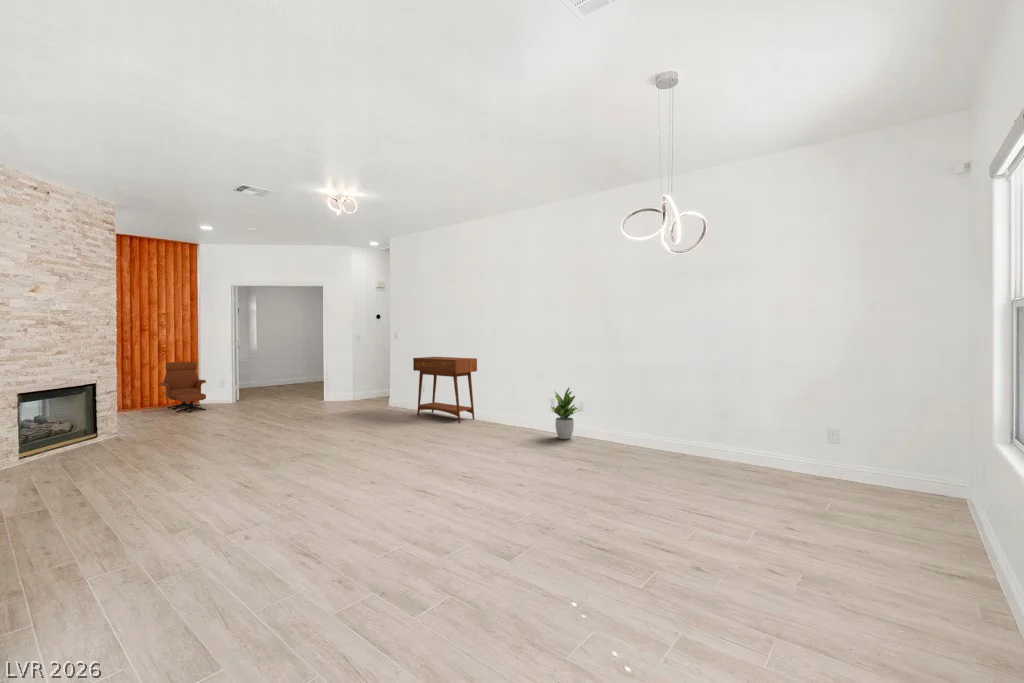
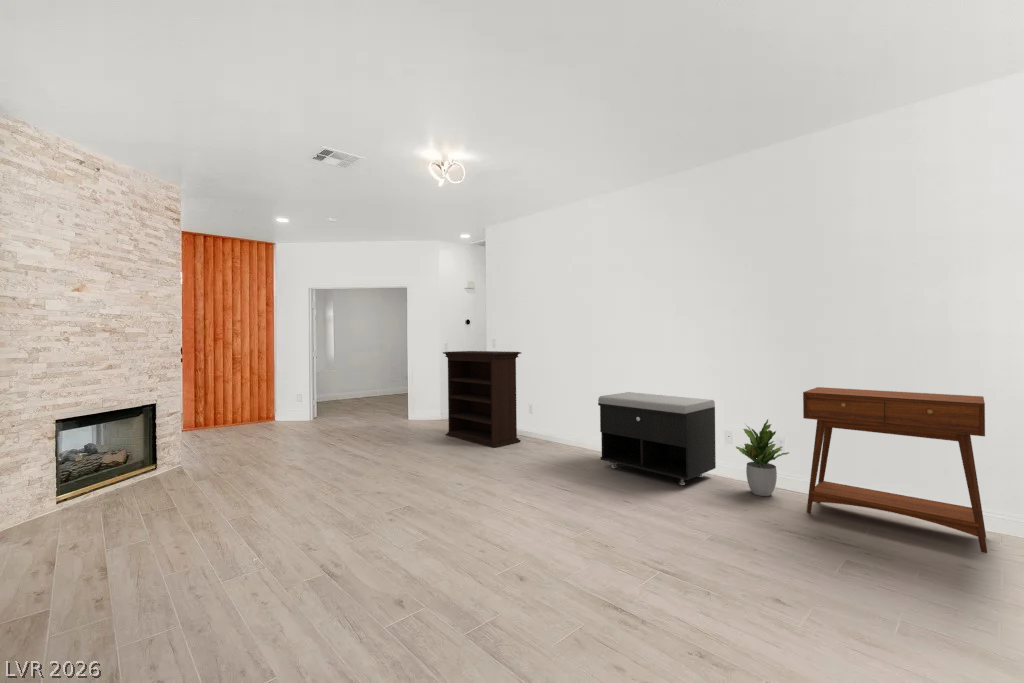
bookshelf: none [350,342,414,417] -> present [443,351,521,448]
console table: present [413,357,477,423] -> present [803,387,987,553]
lounge chair: present [159,361,206,412] -> none [232,374,282,434]
storage bench: none [463,372,543,435] -> present [598,392,716,485]

